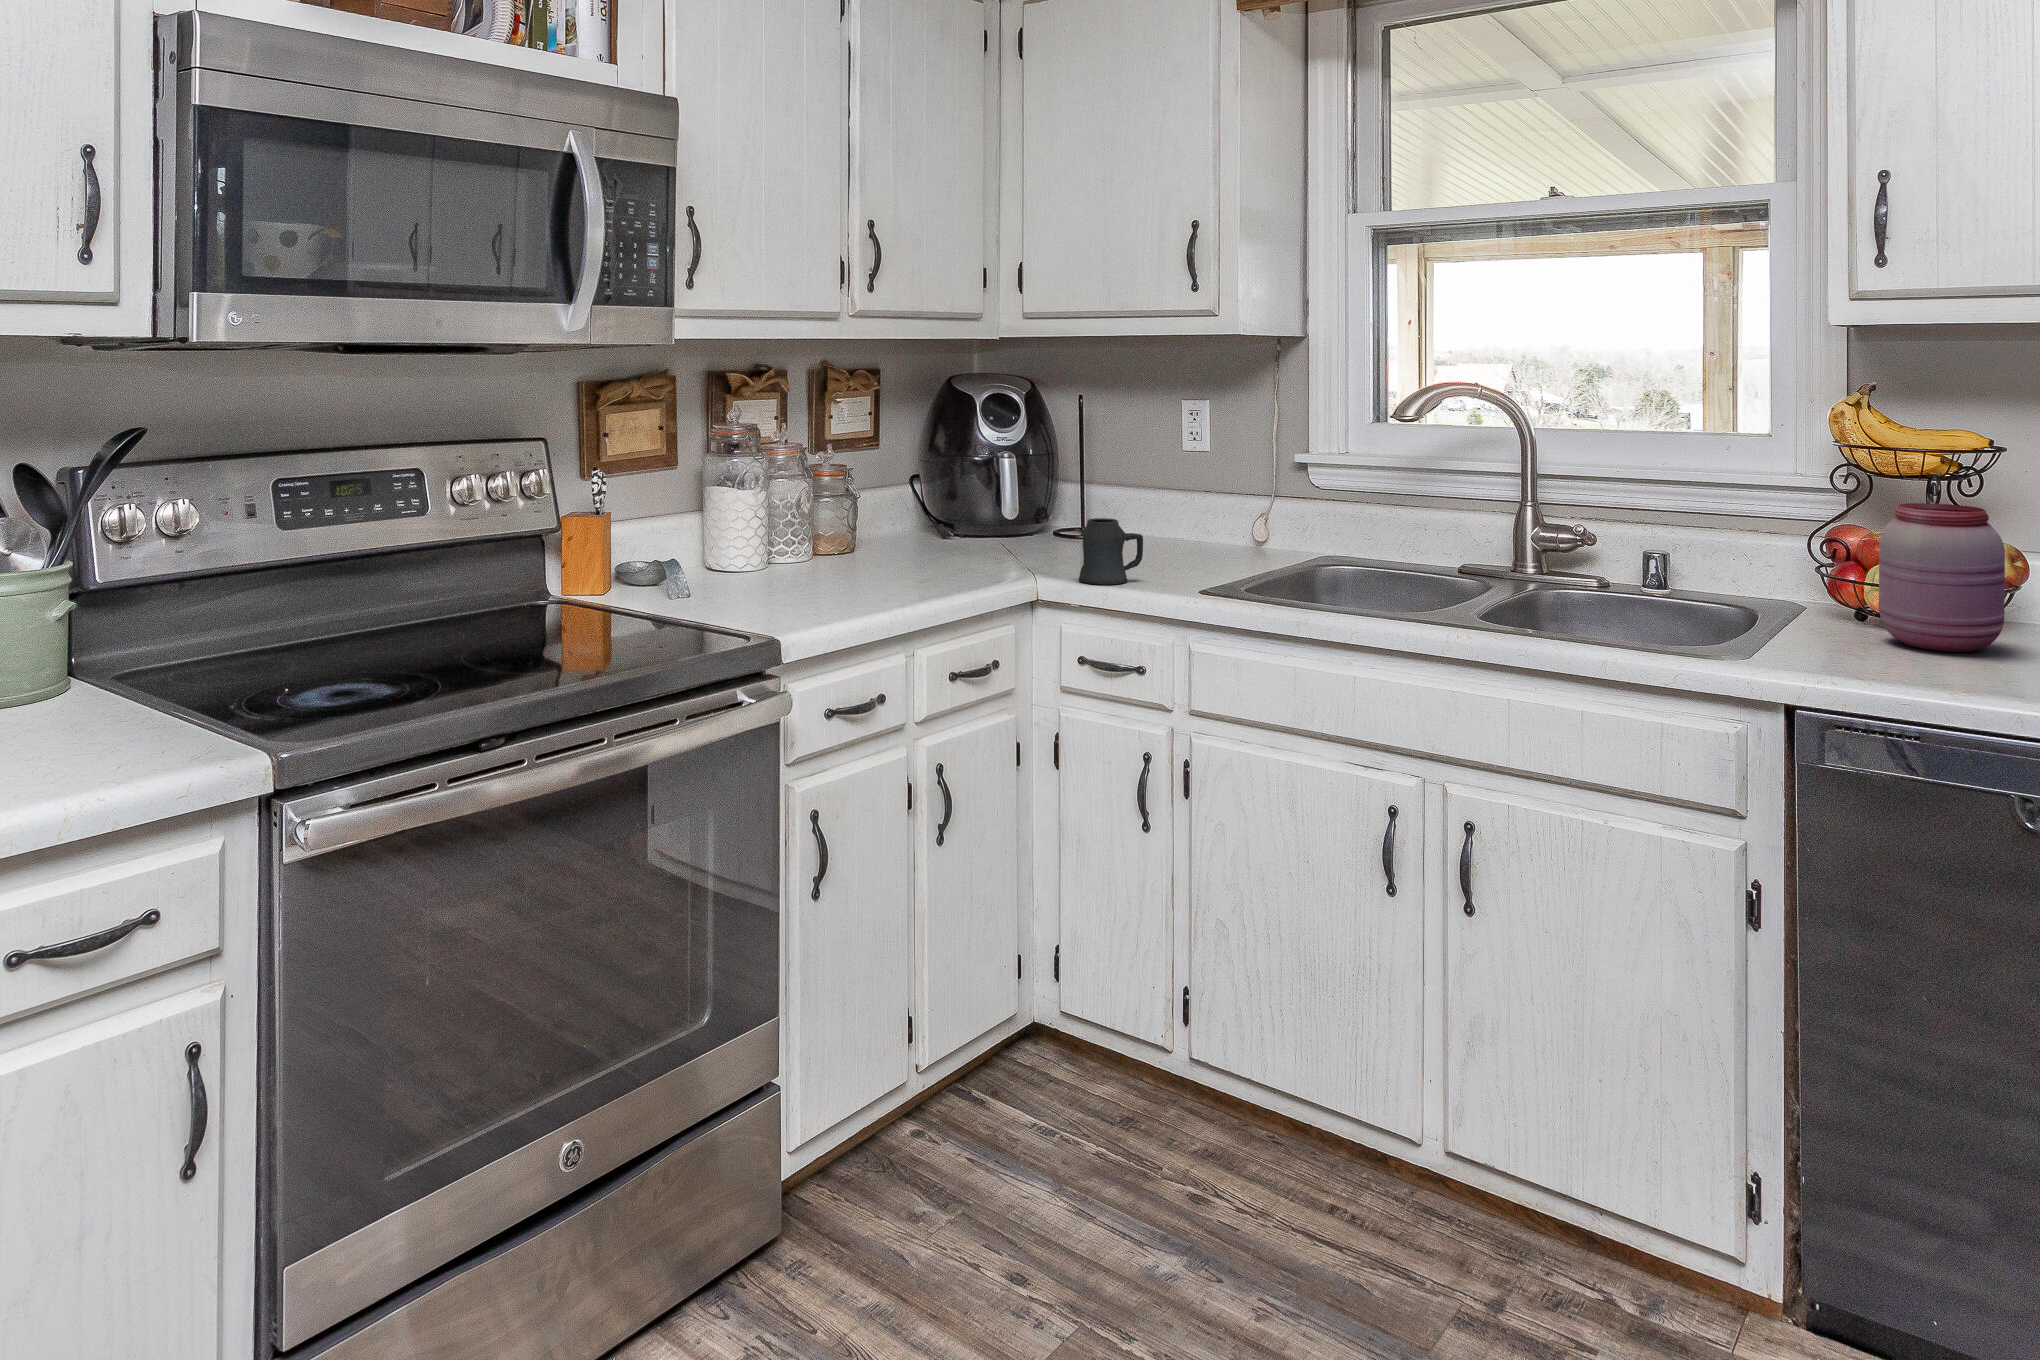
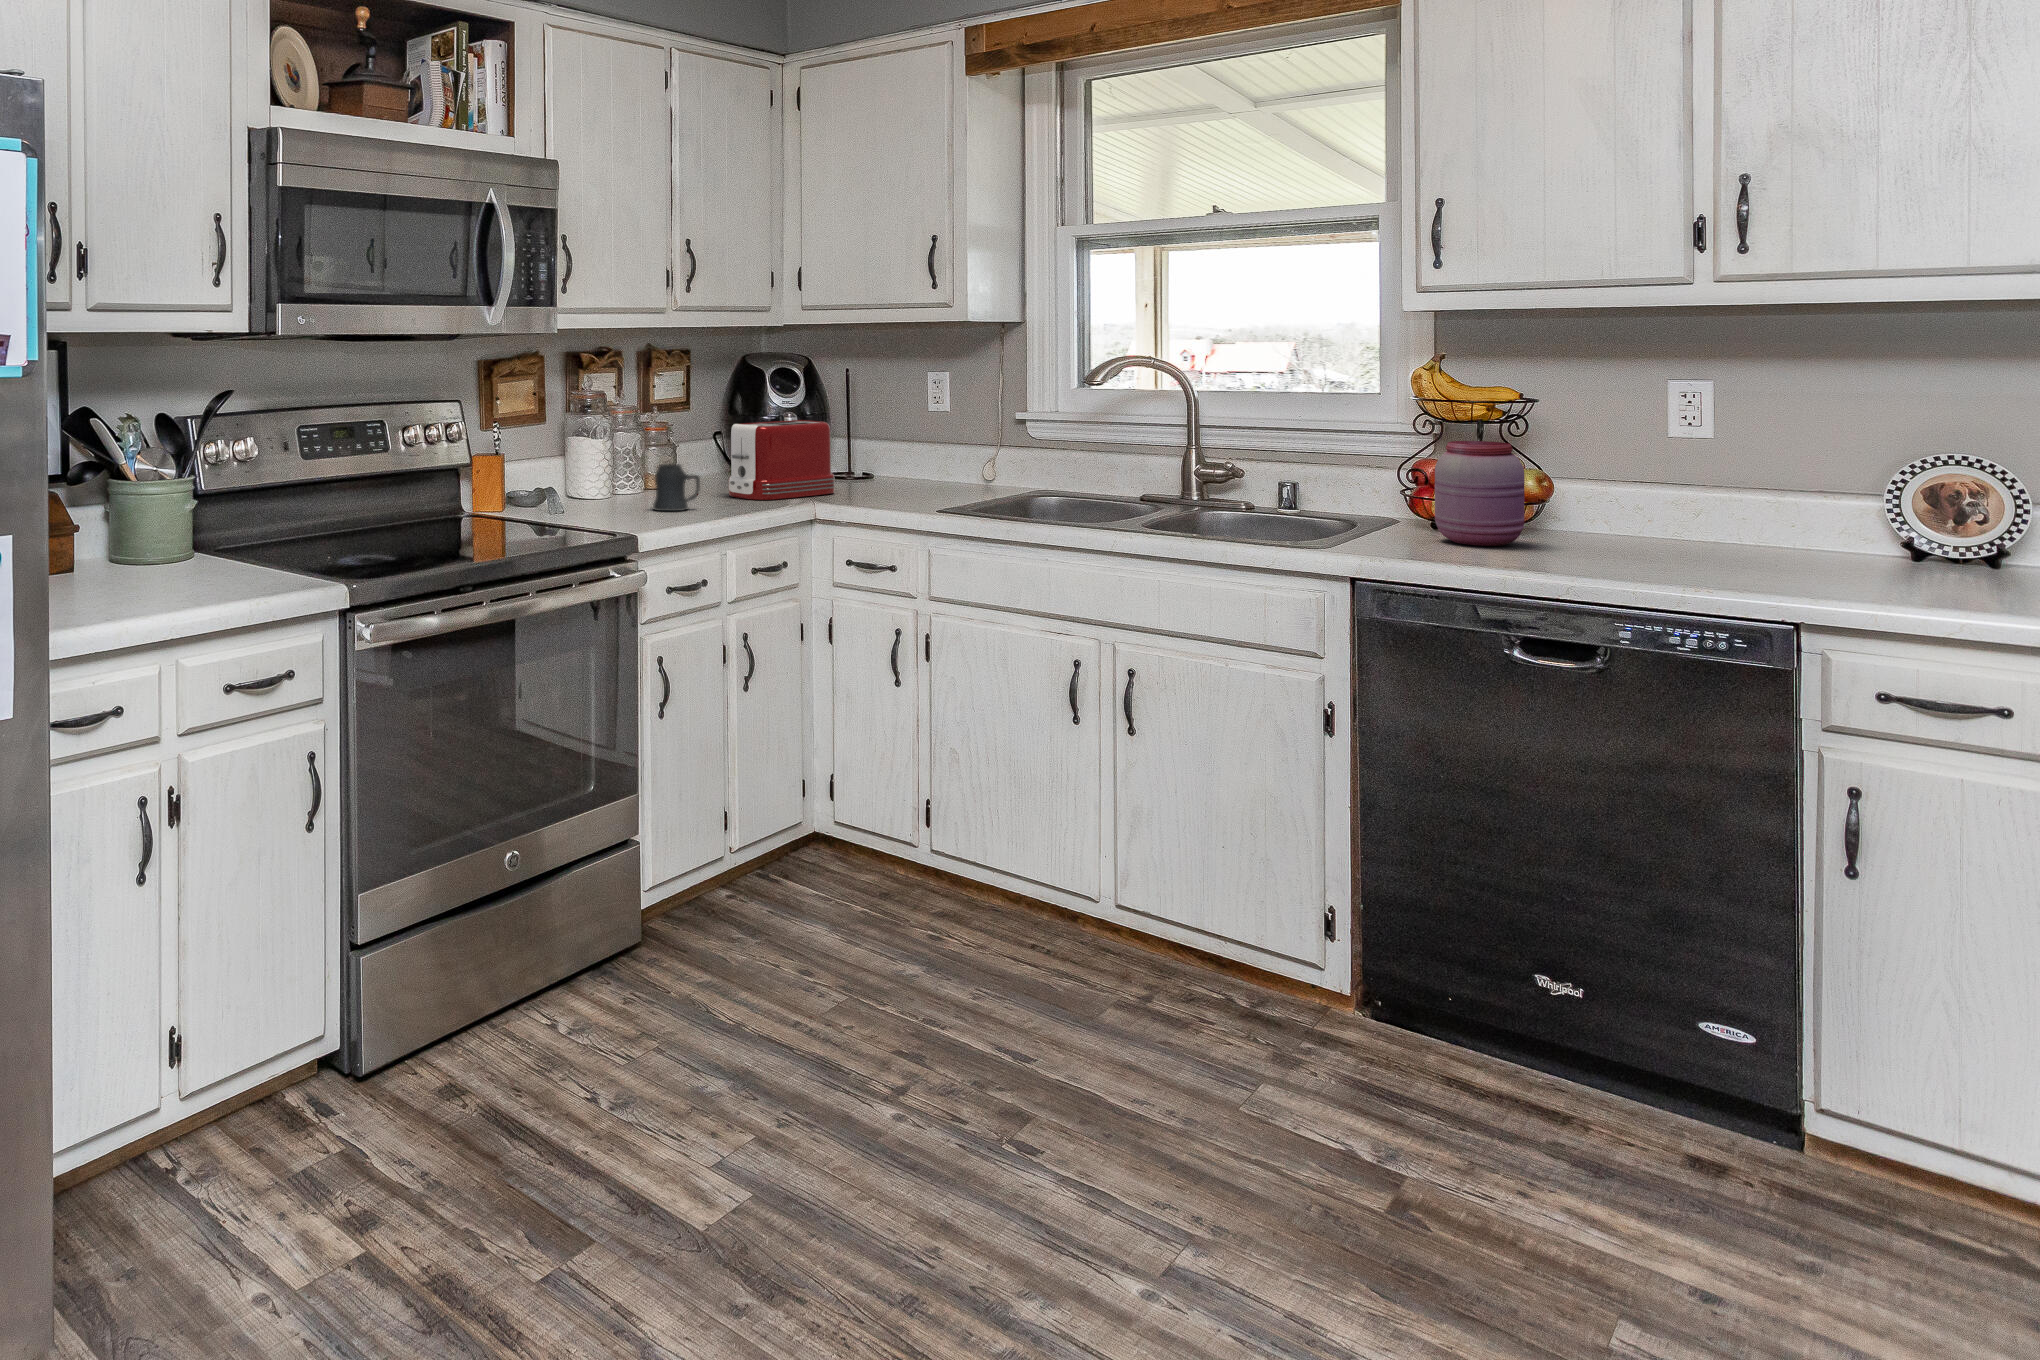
toaster: none [925,459,1065,569] -> present [728,420,835,500]
mug: present [1079,518,1143,584] -> present [653,464,700,511]

